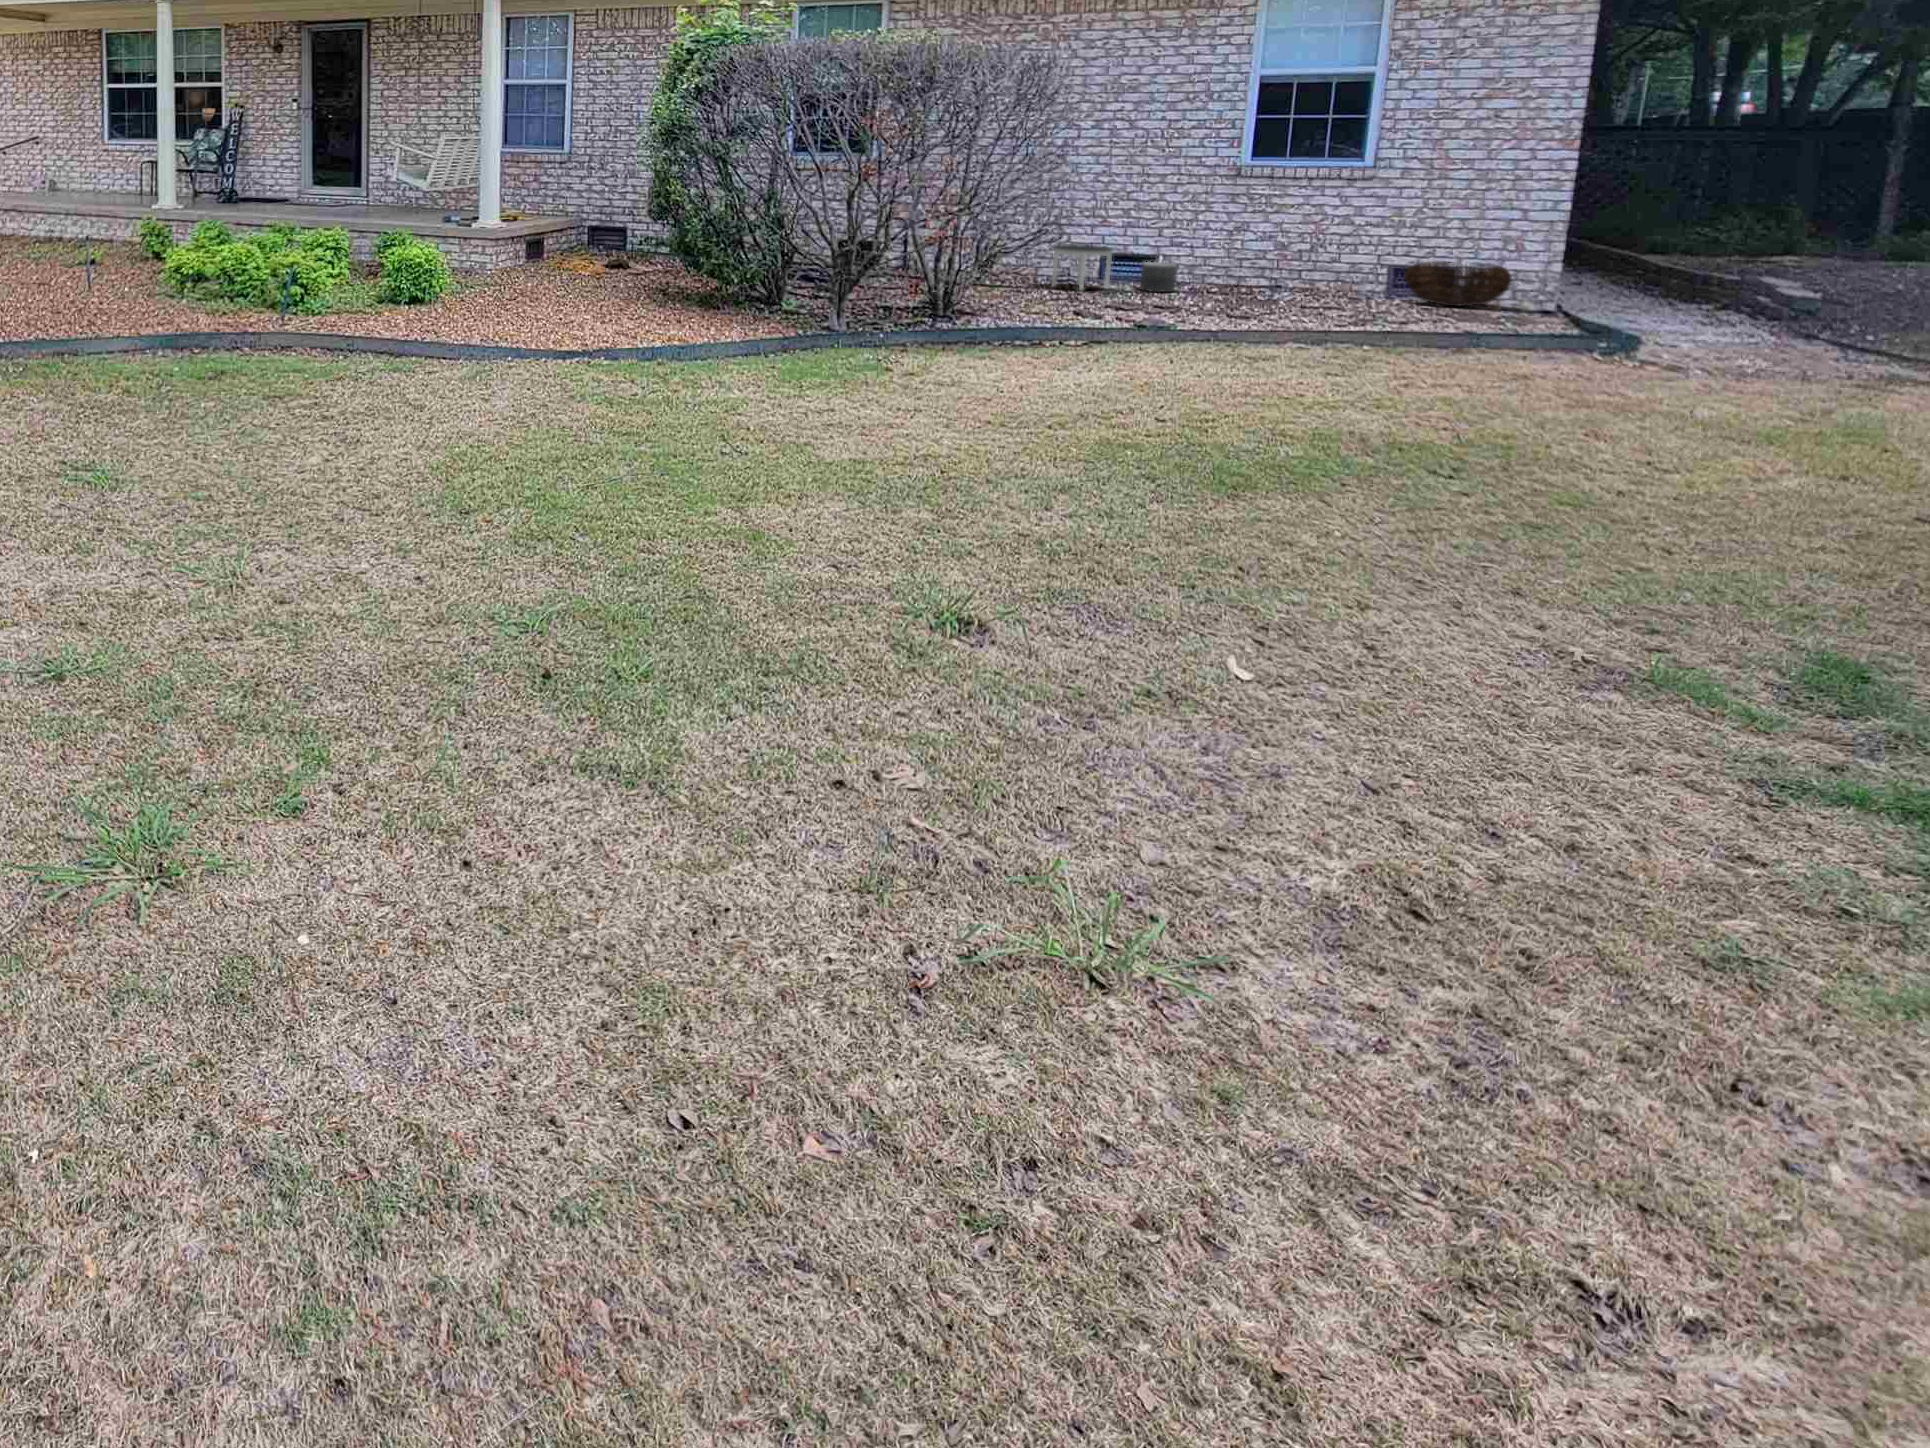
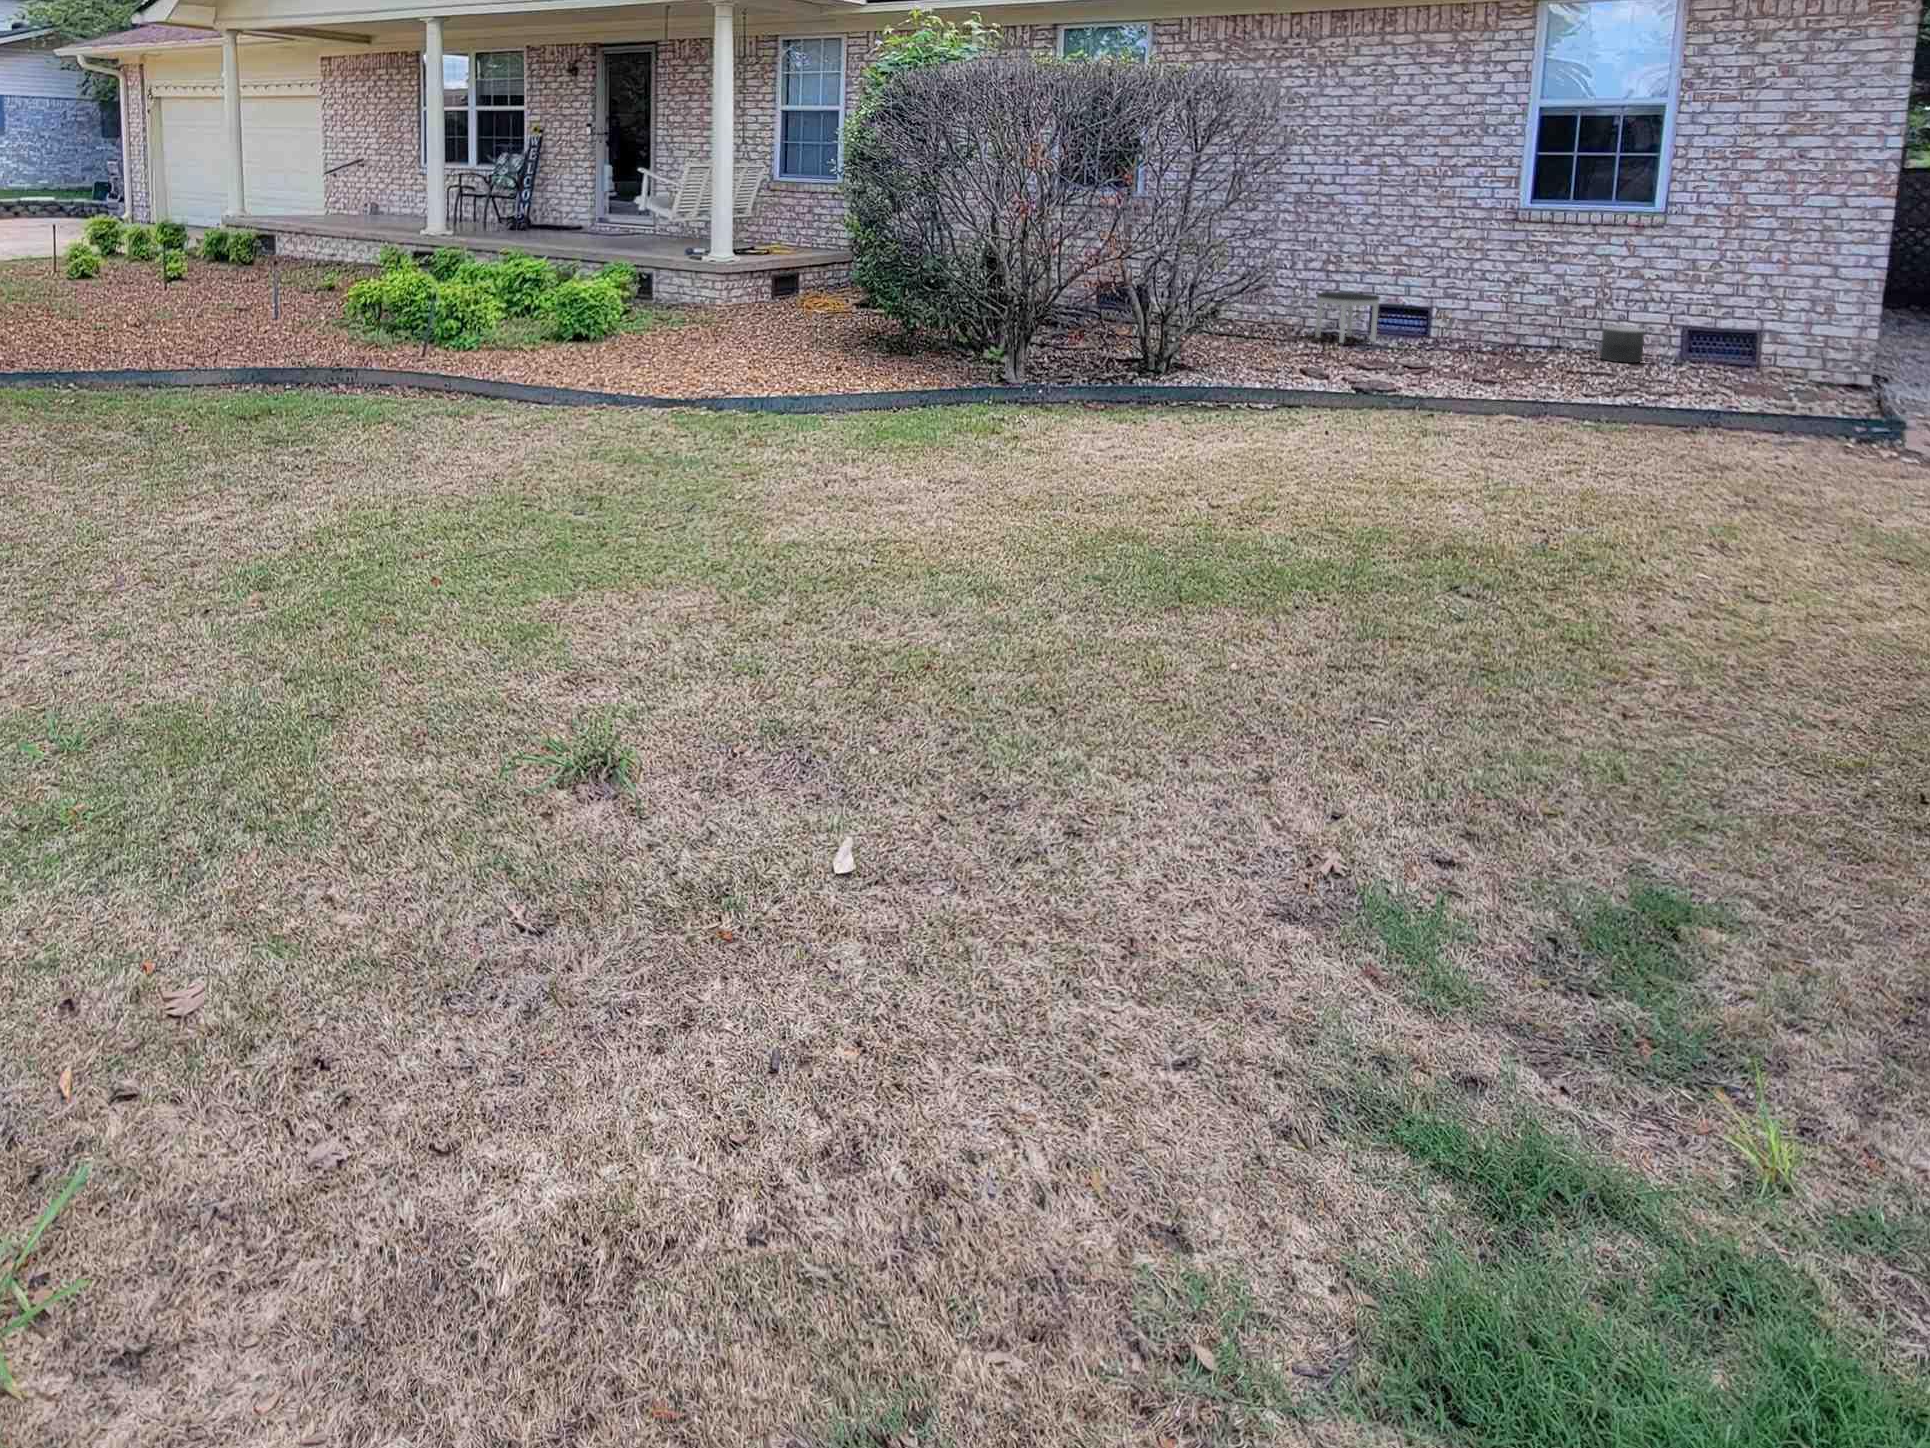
basket: present [1404,261,1512,307] -> none [1694,320,1813,372]
planter: present [1140,262,1177,292] -> present [1600,326,1645,363]

